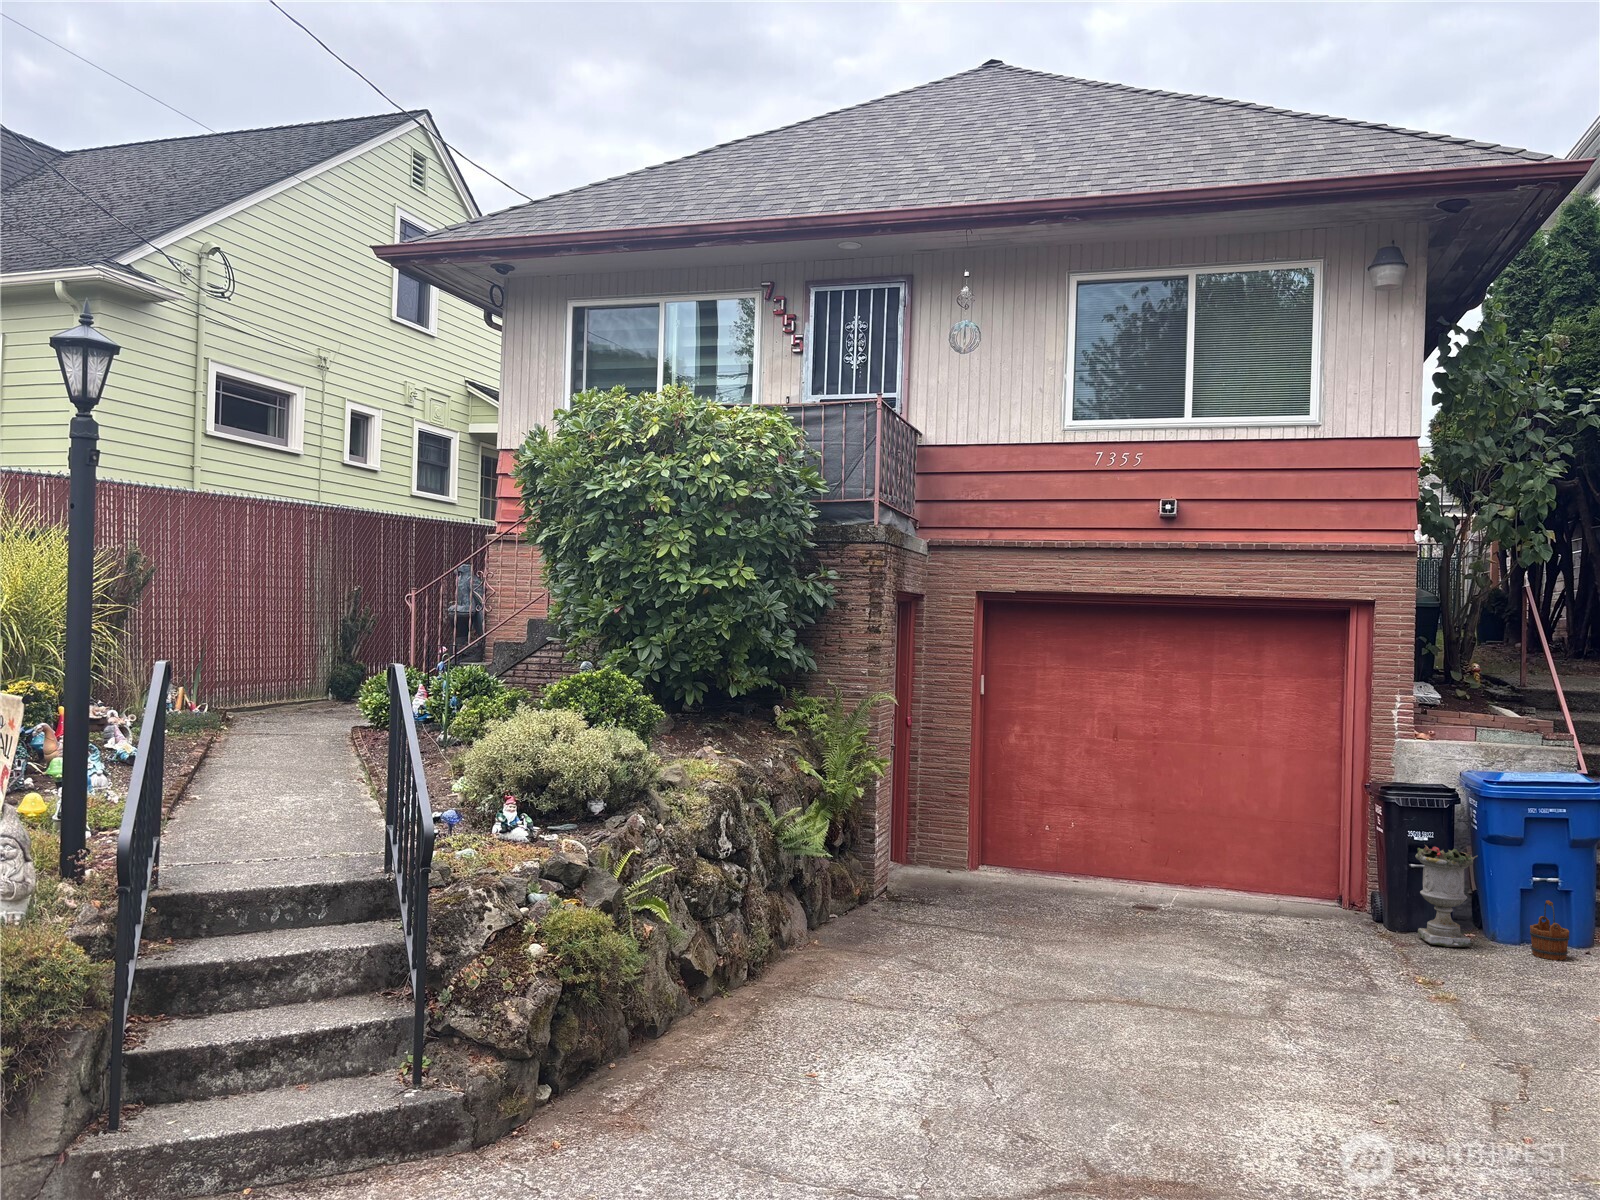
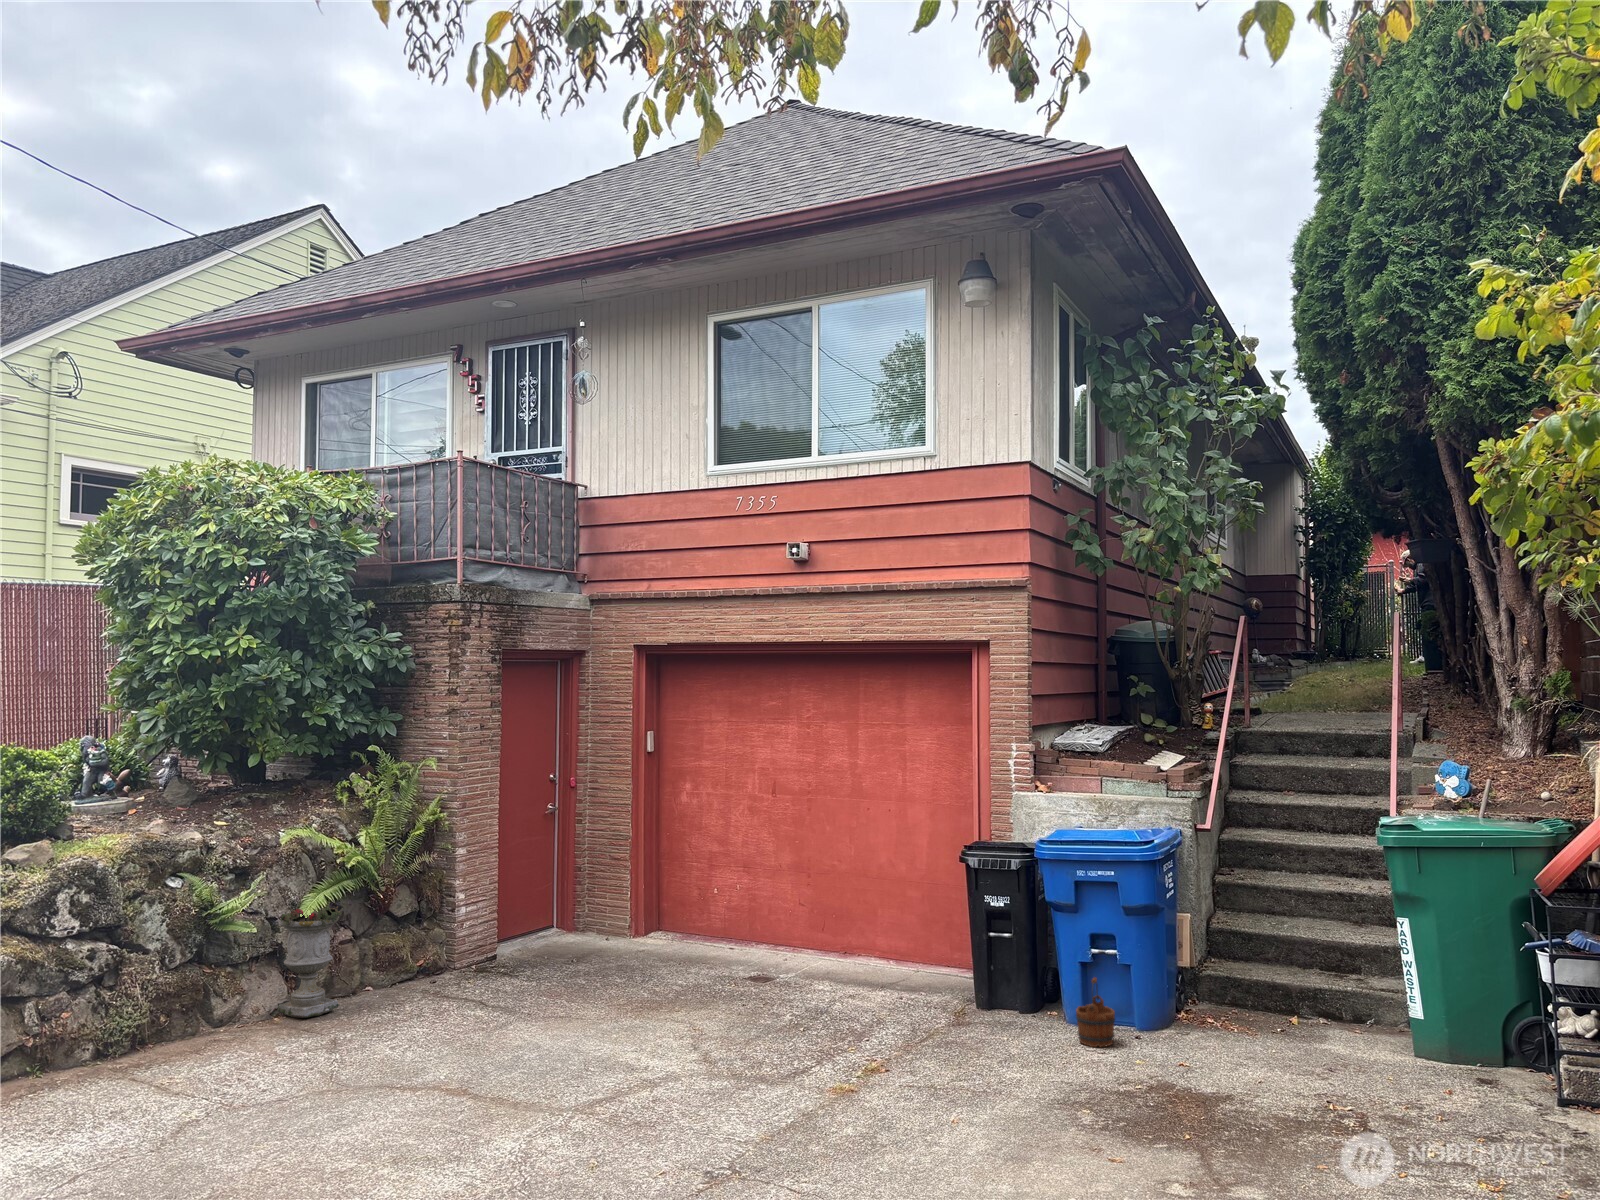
planter: present [1415,845,1477,947] -> present [277,906,343,1018]

